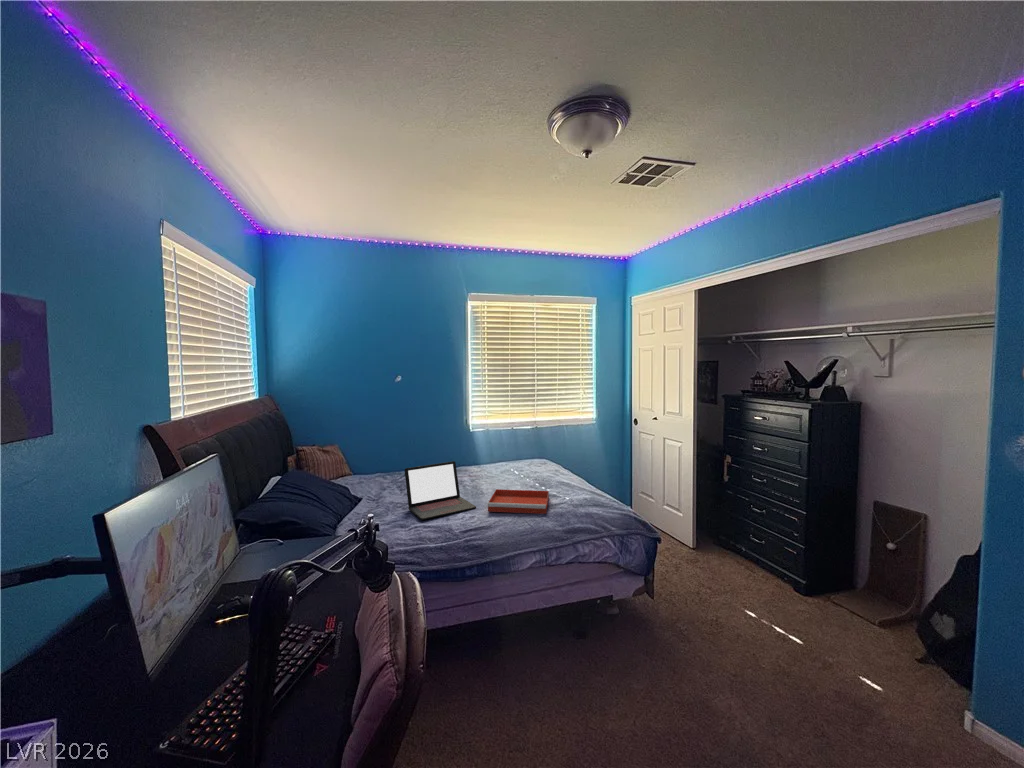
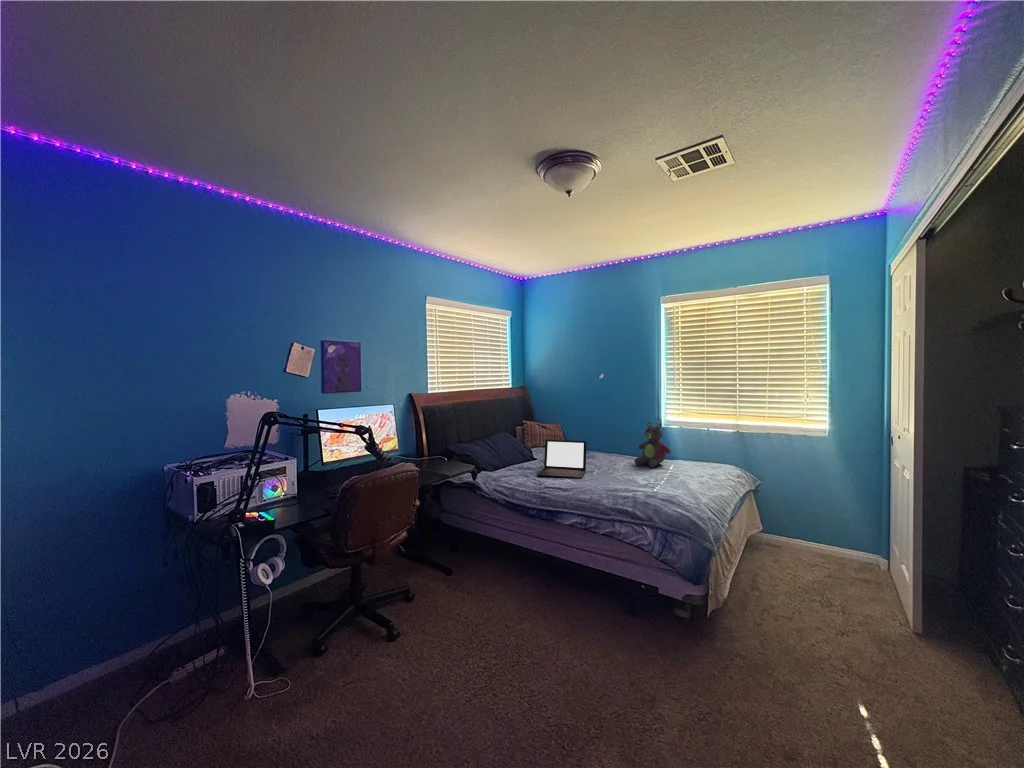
stuffed bear: none [483,429,520,477] -> present [634,422,670,468]
tray: present [488,489,549,514] -> none [581,470,646,494]

